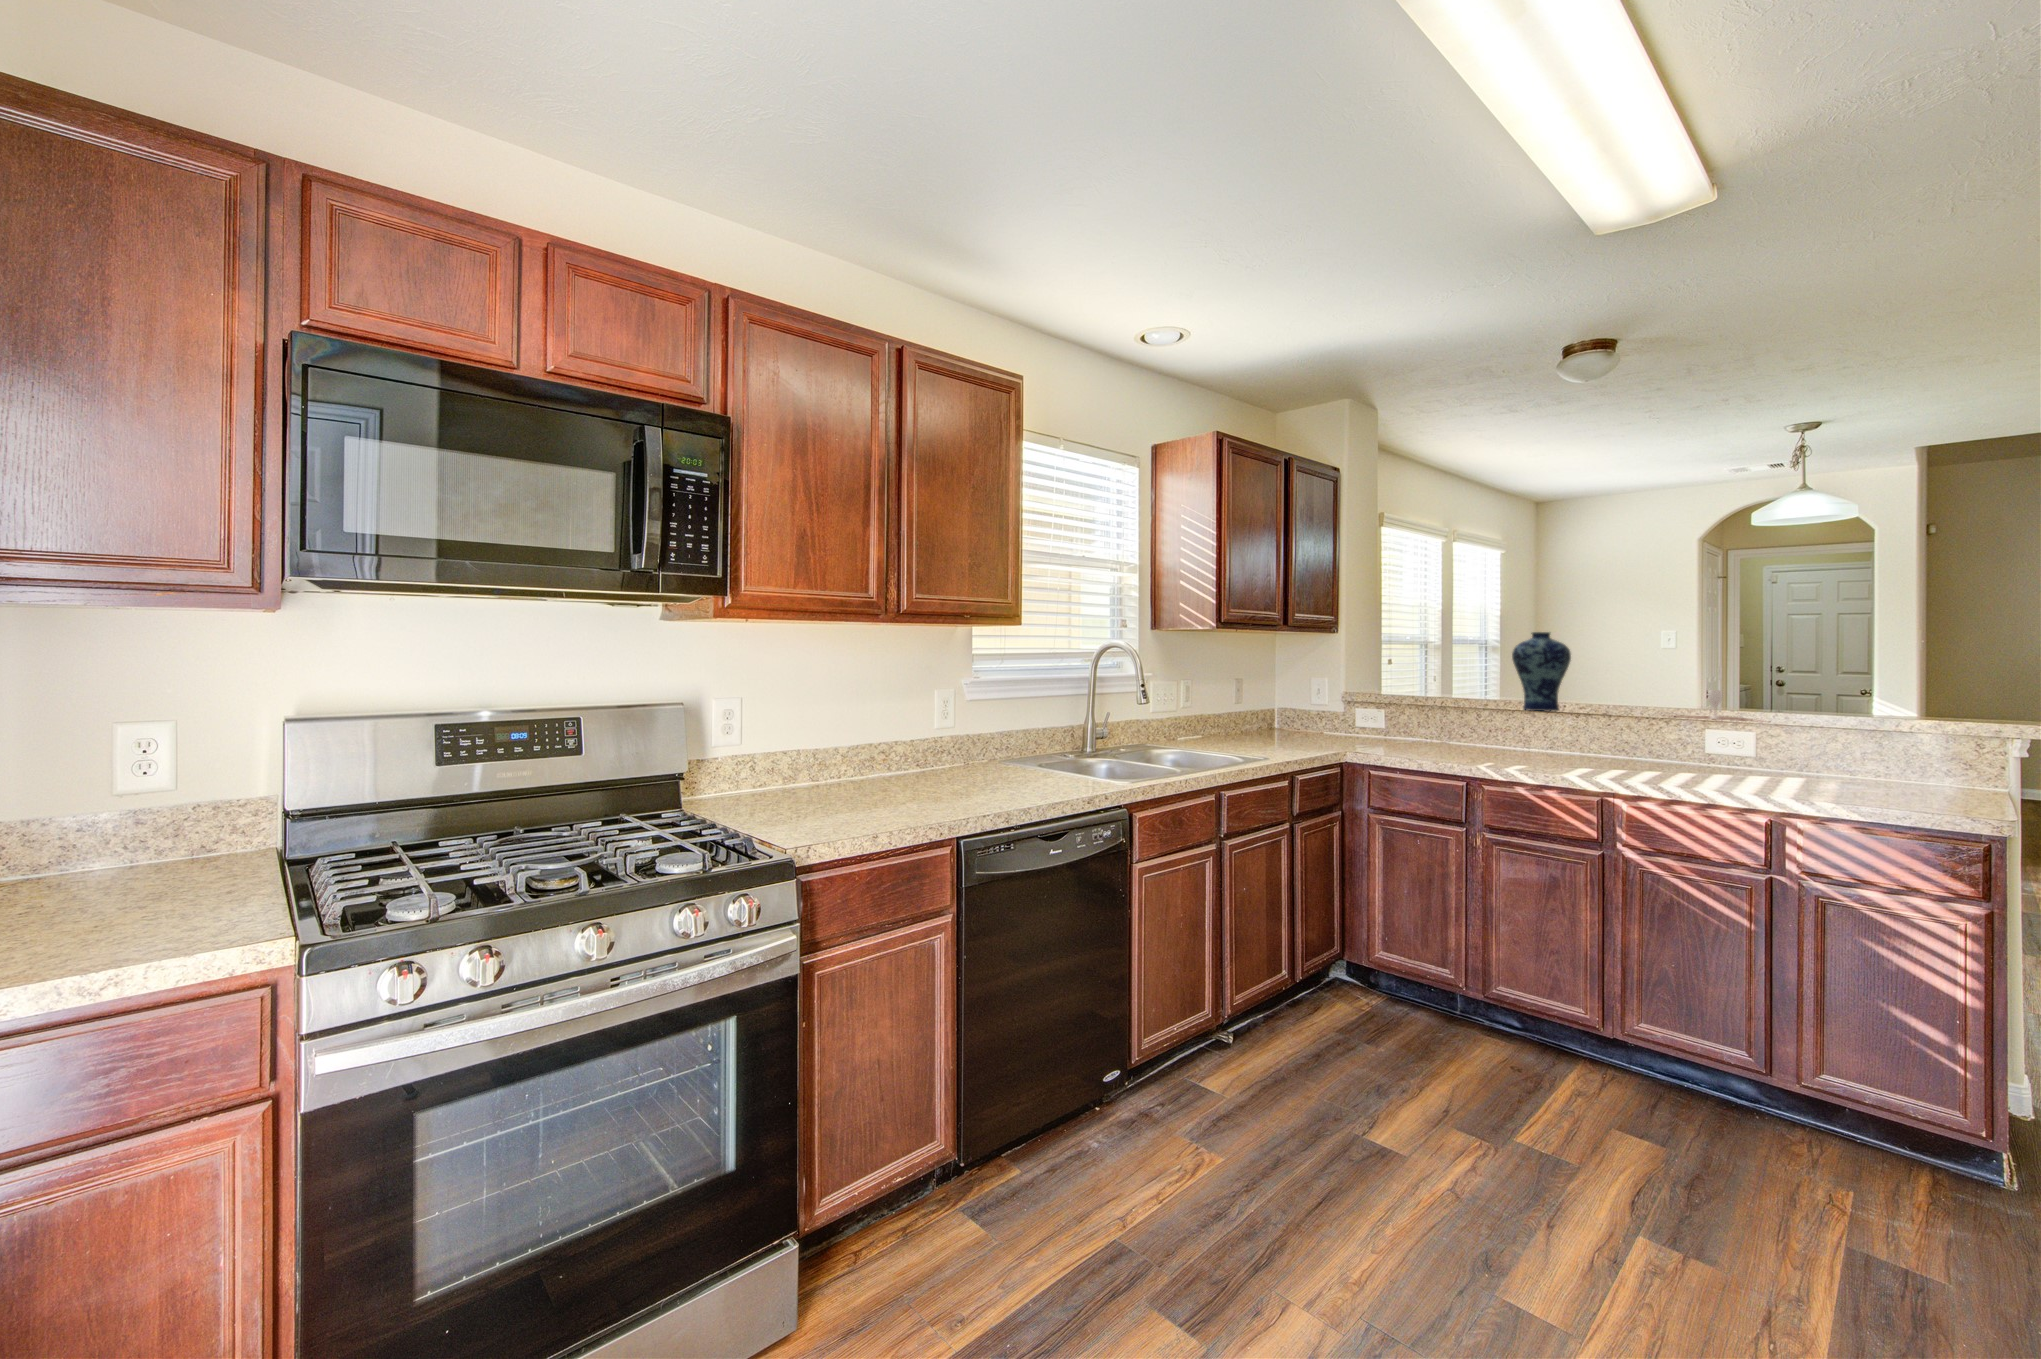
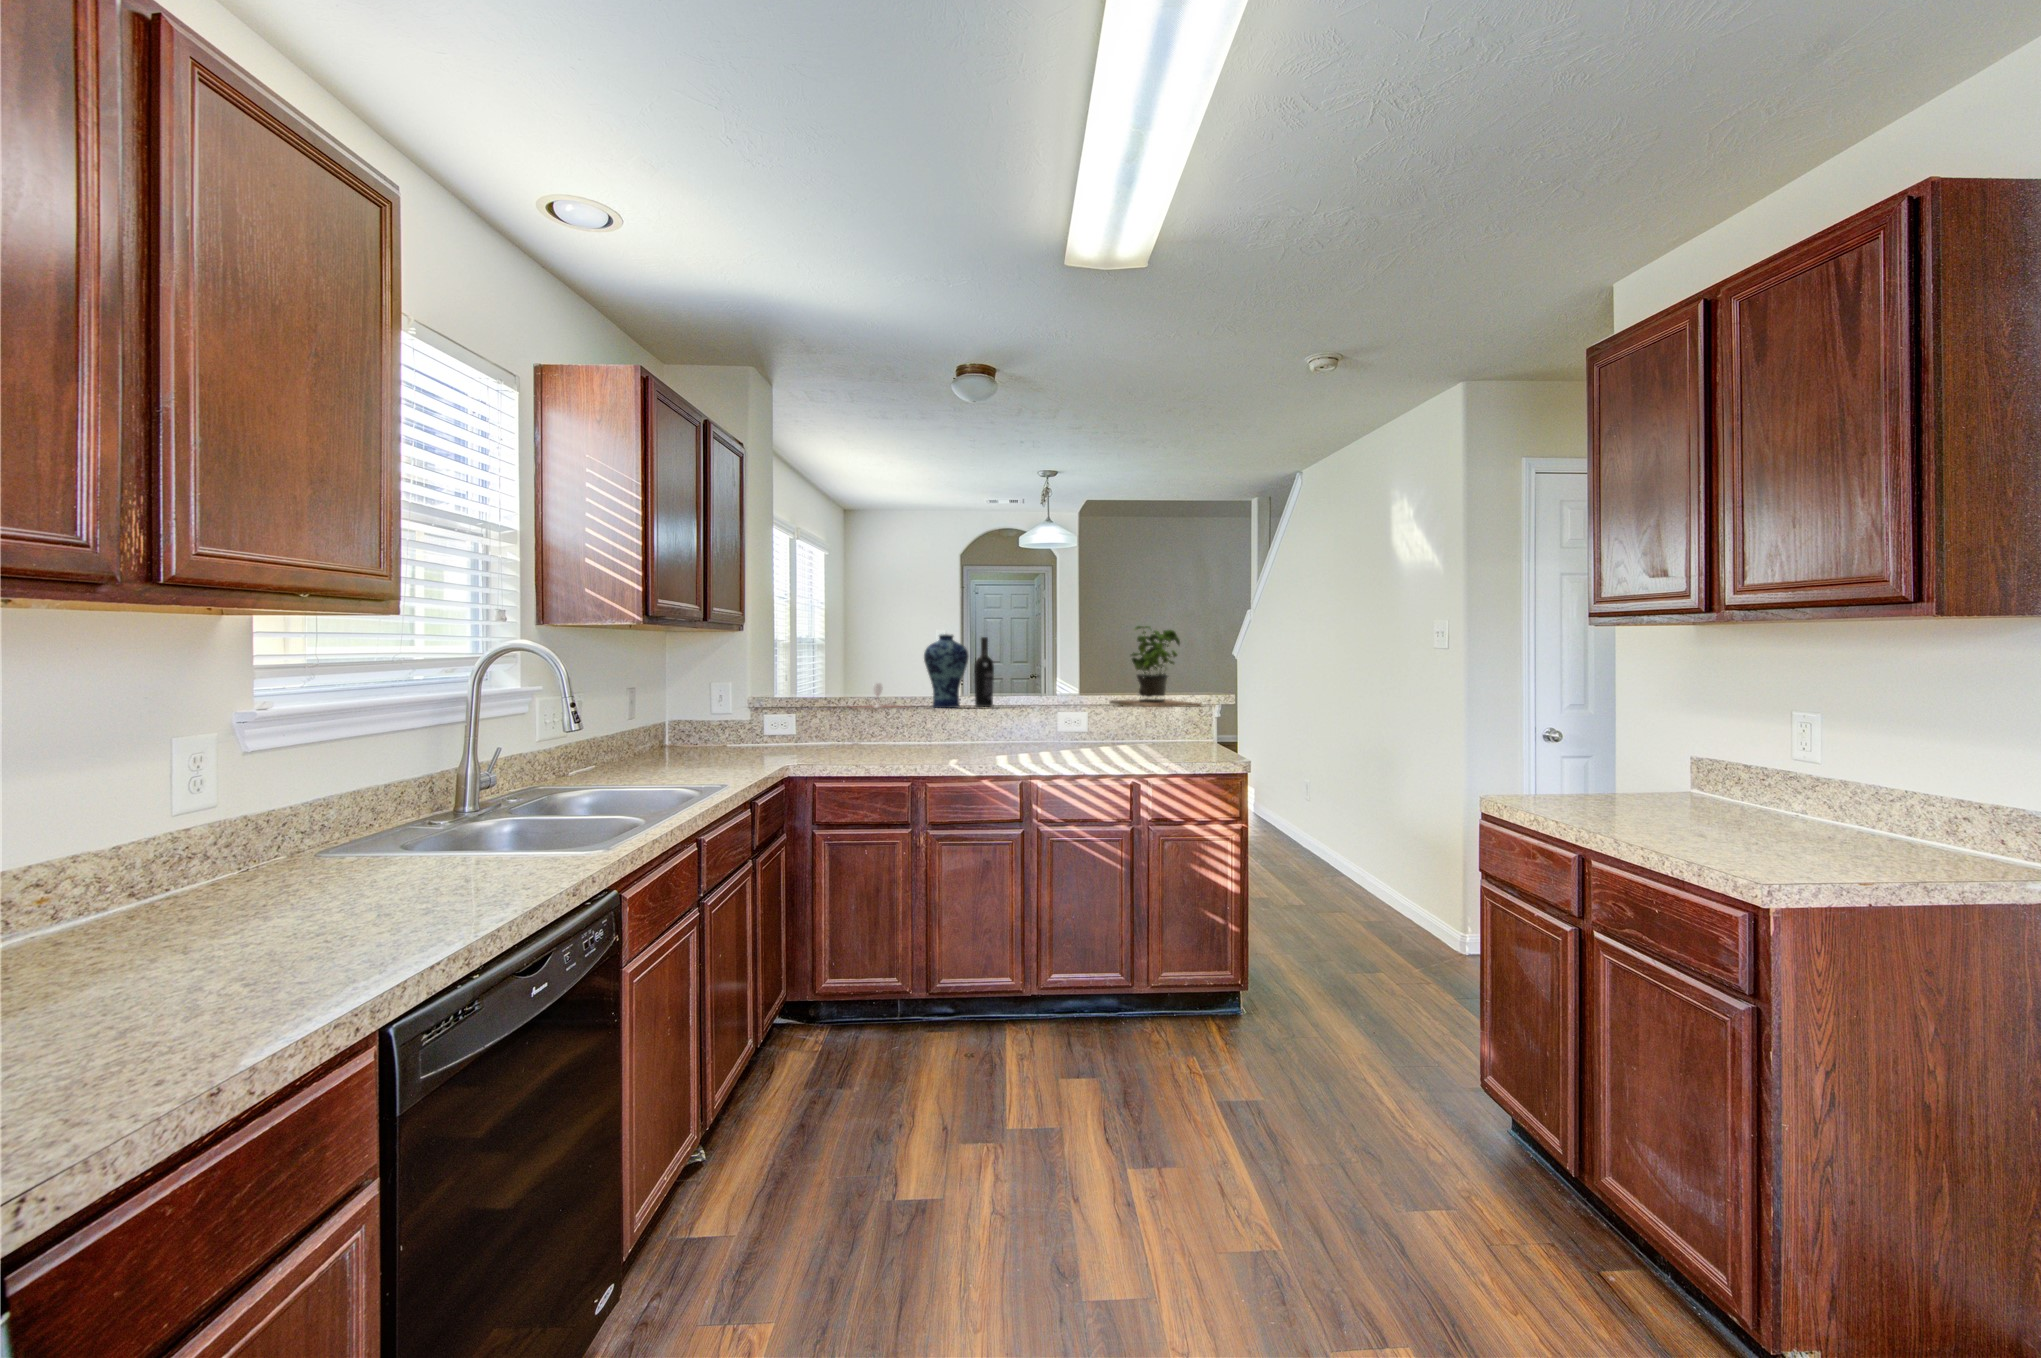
potted plant: none [1805,616,1973,733] -> present [1110,626,1200,707]
wine bottle: none [1587,634,1615,714] -> present [974,637,994,707]
wine glass: present [1675,690,1753,721] -> present [851,683,902,708]

